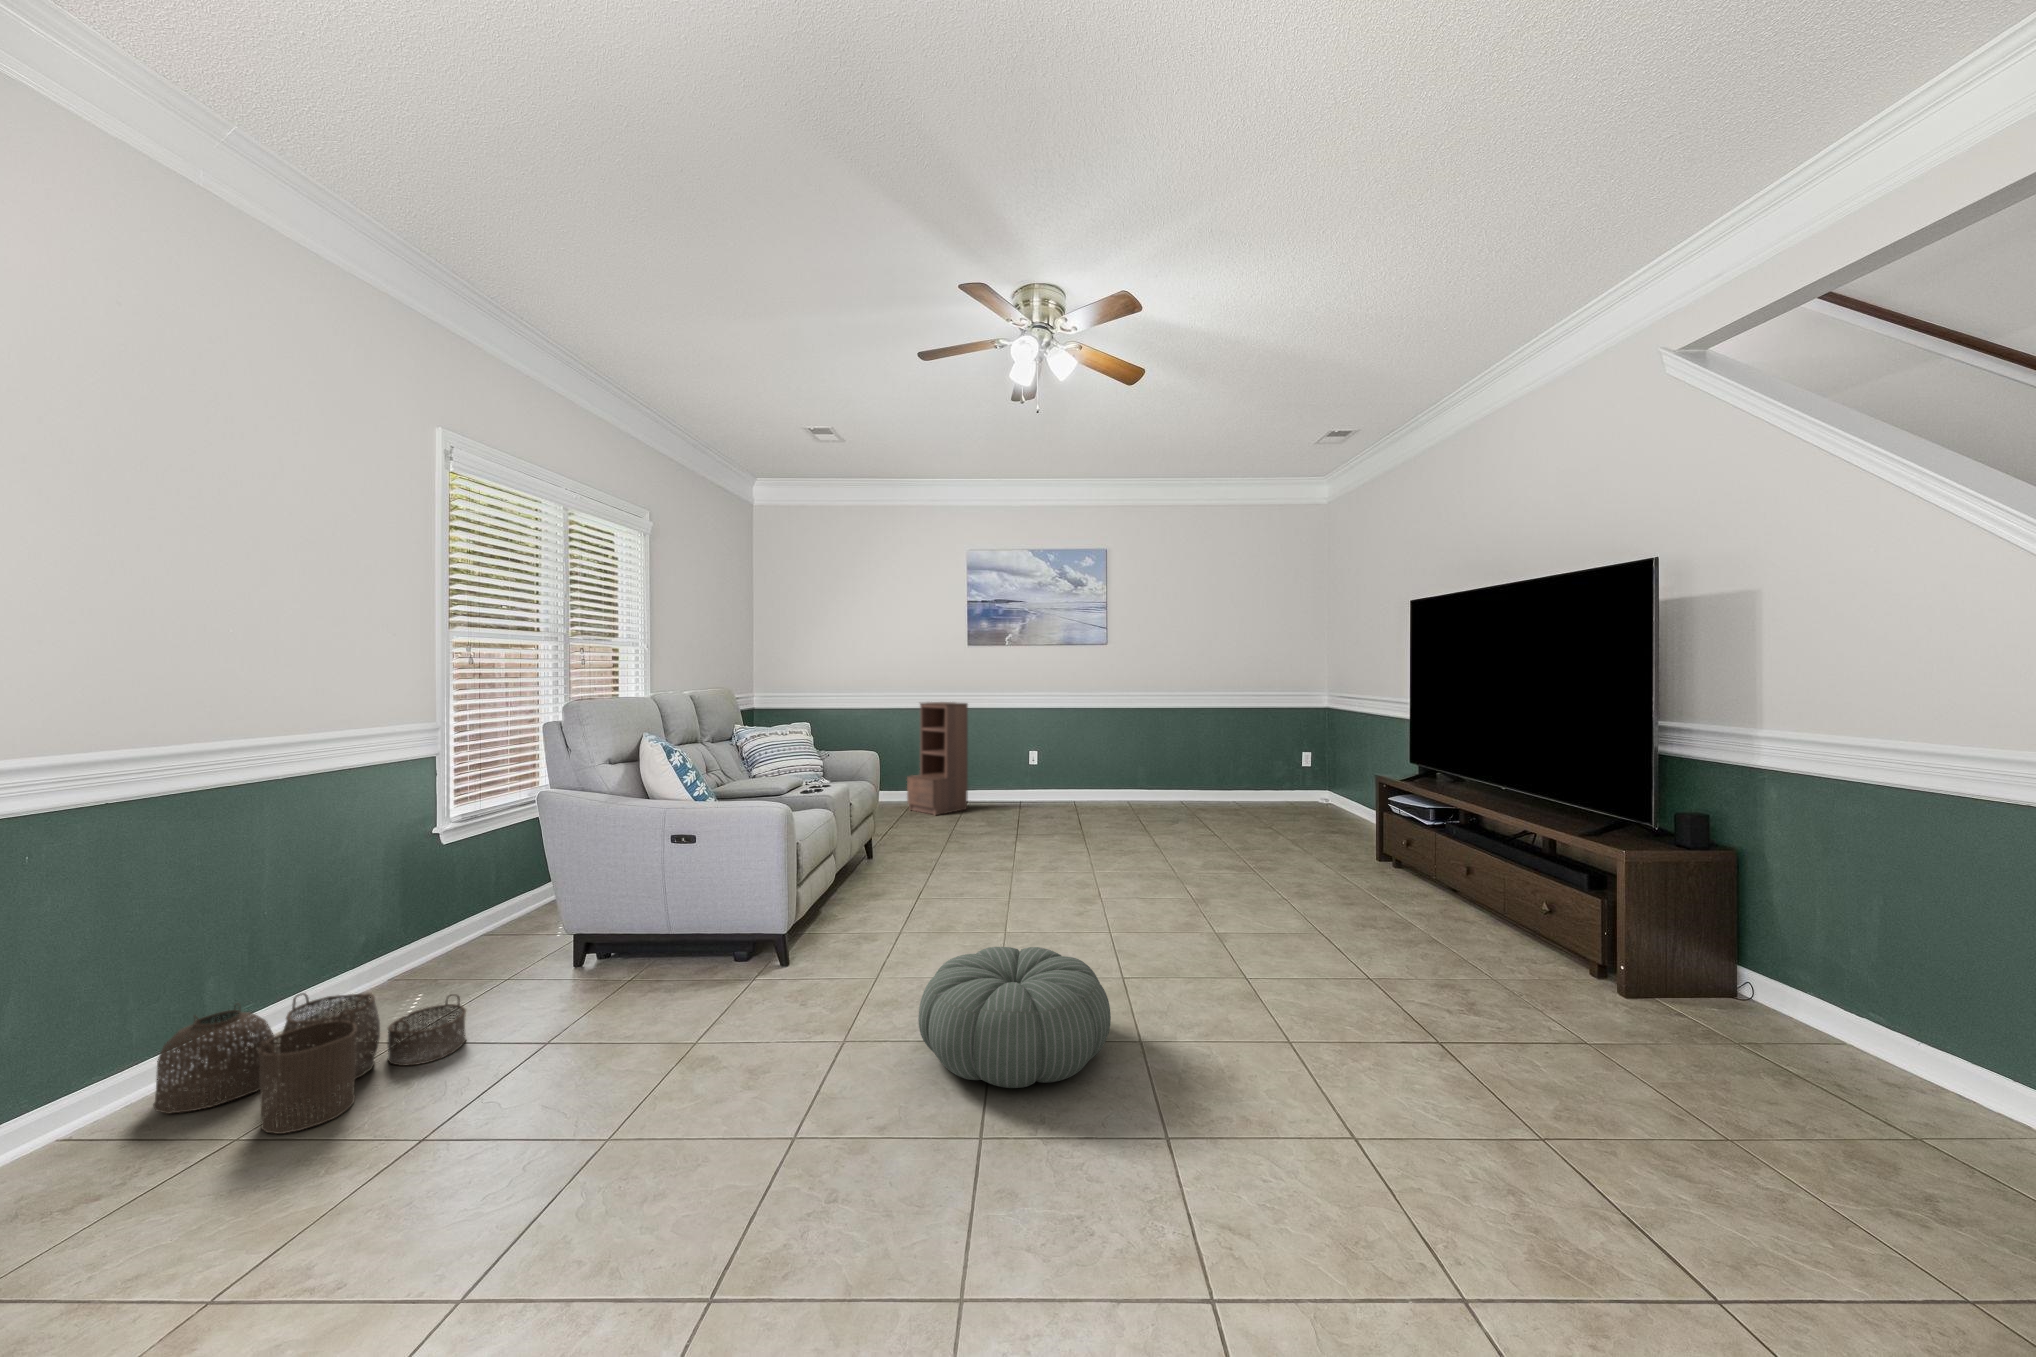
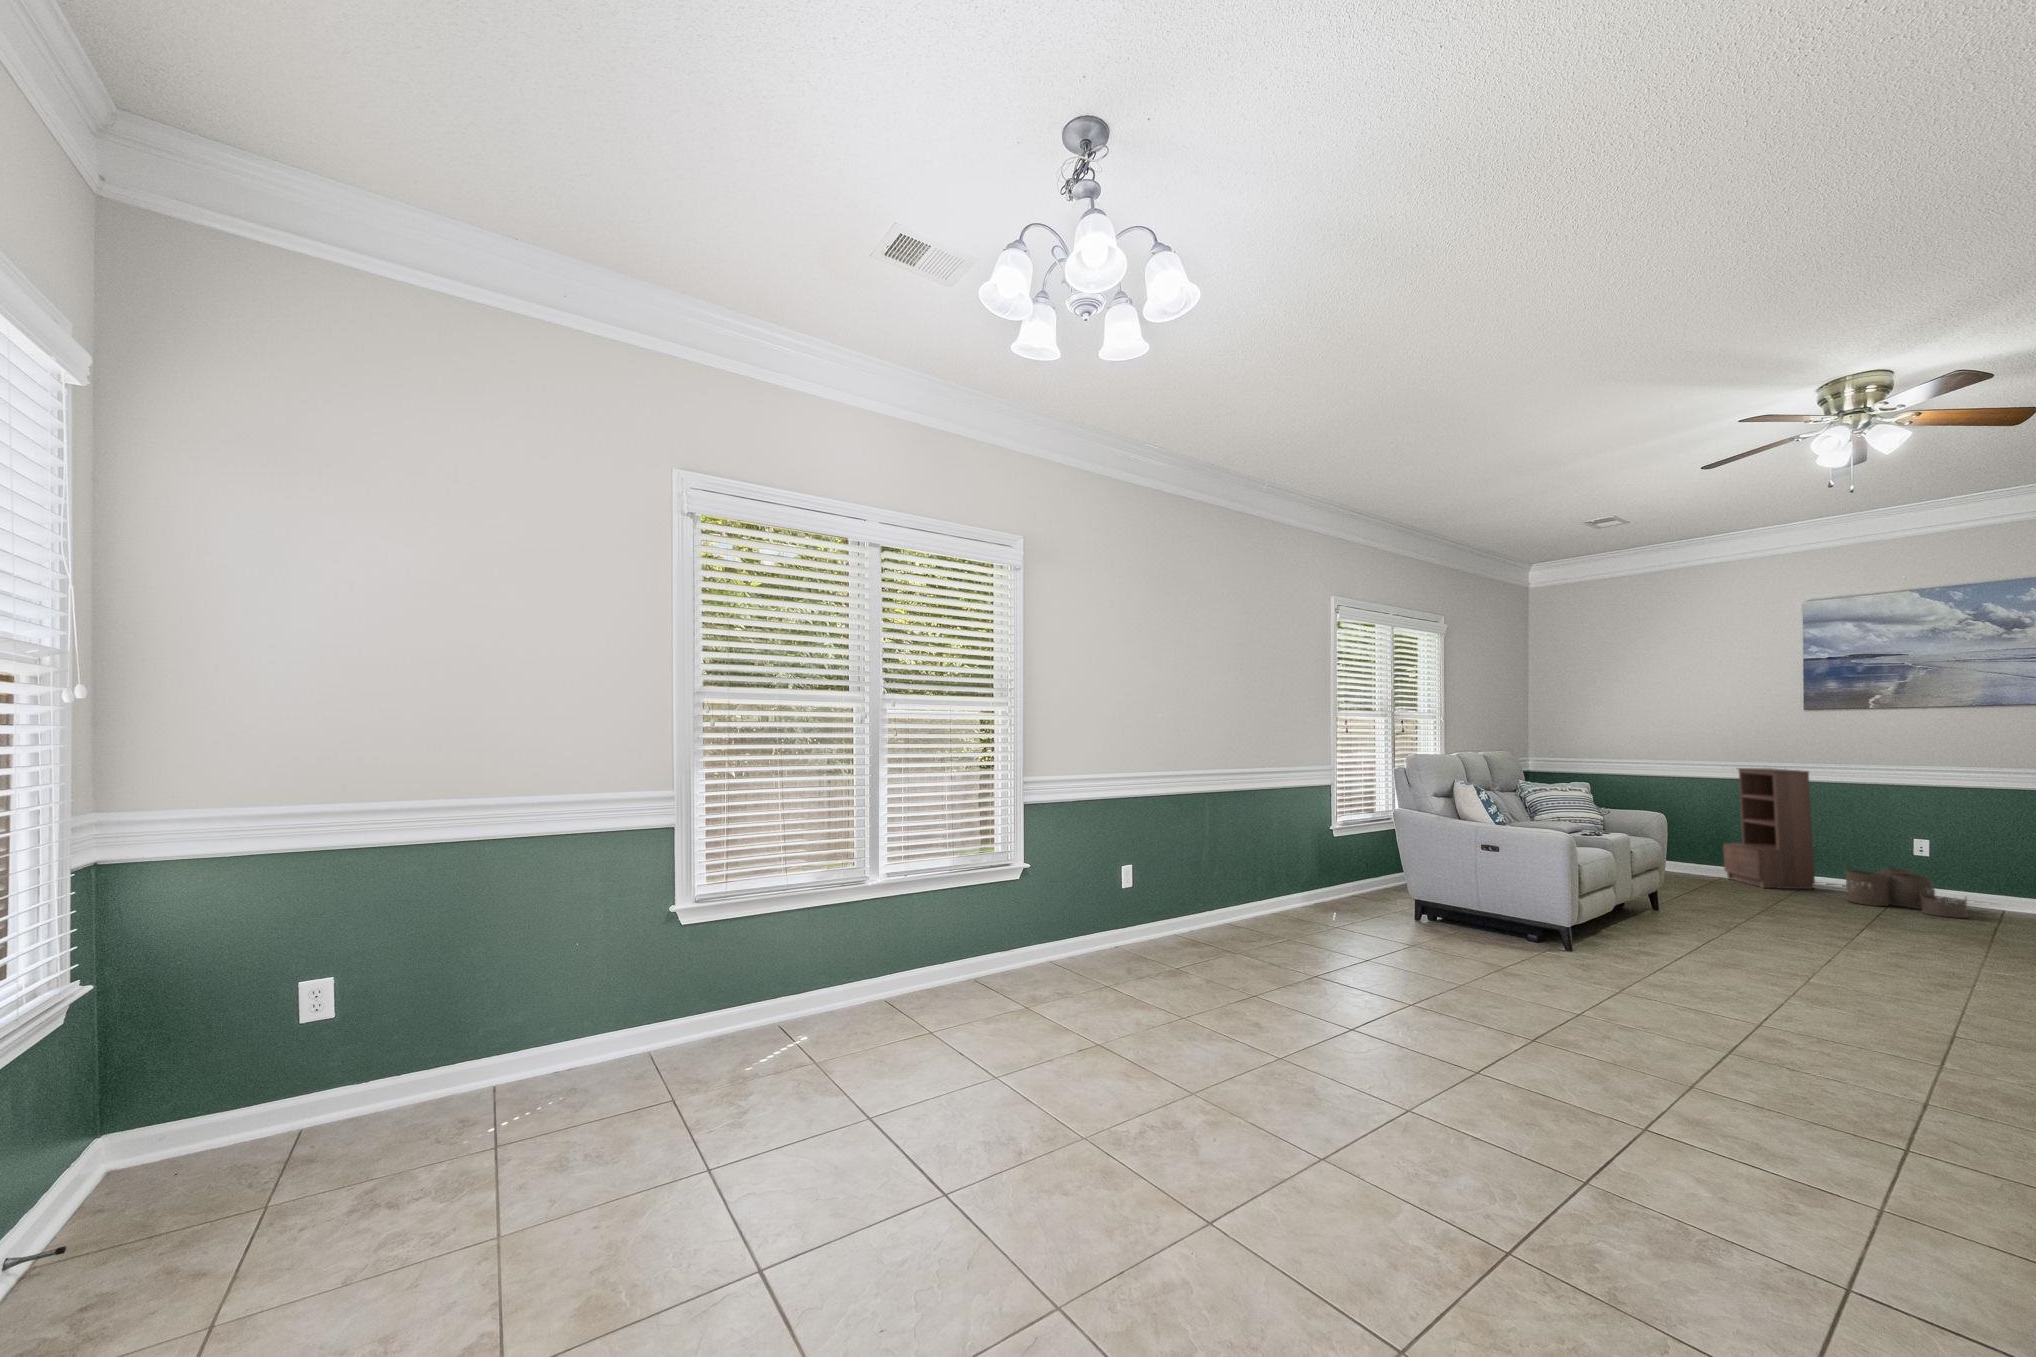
pouf: present [918,947,1111,1088] -> none [1681,960,1891,1063]
woven basket: present [153,993,466,1134] -> present [1845,868,1968,918]

